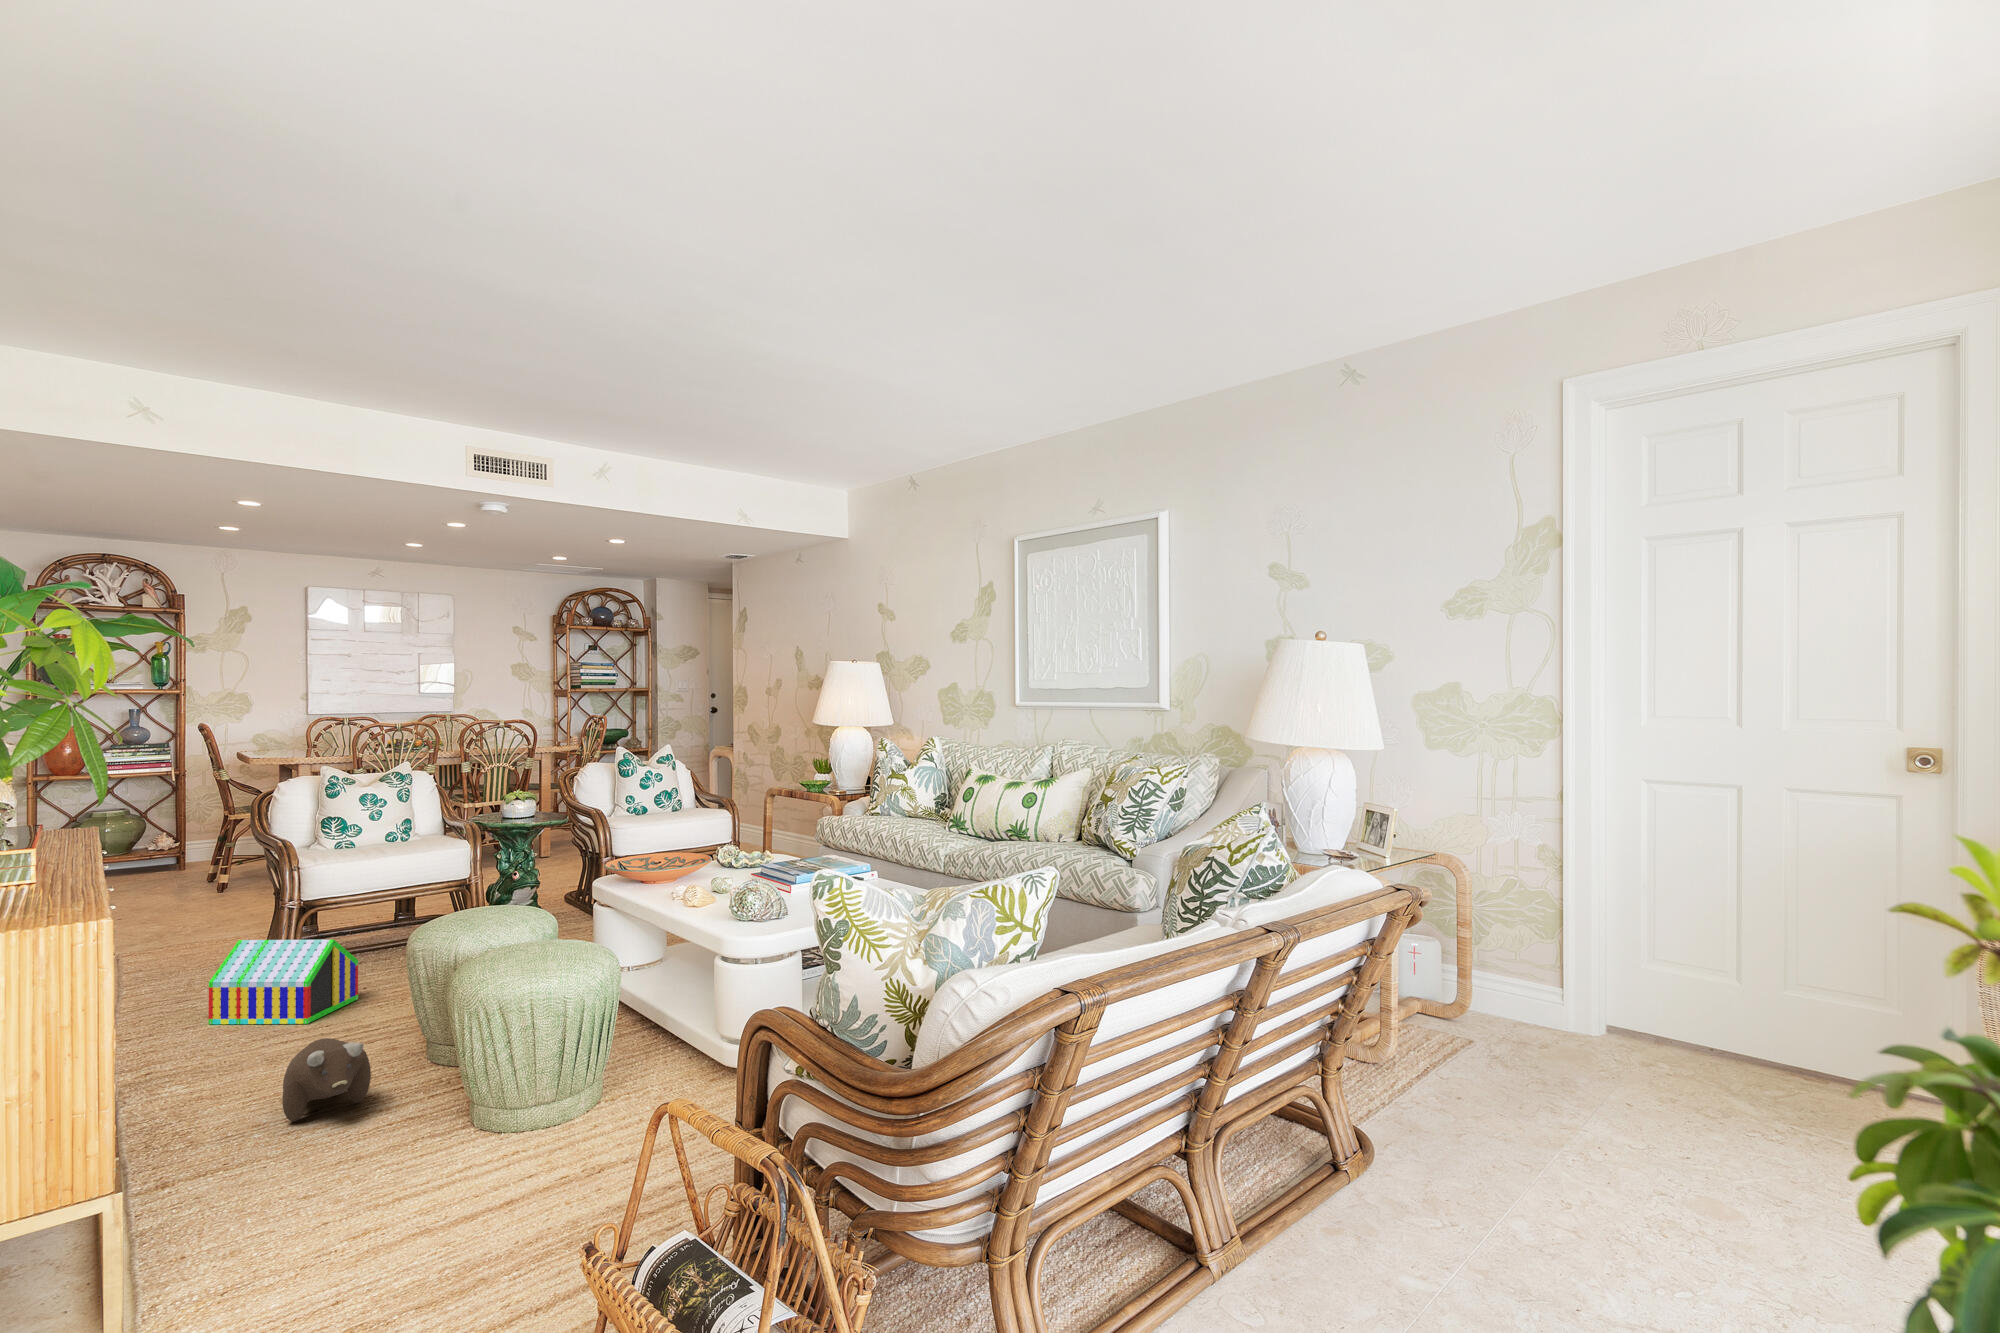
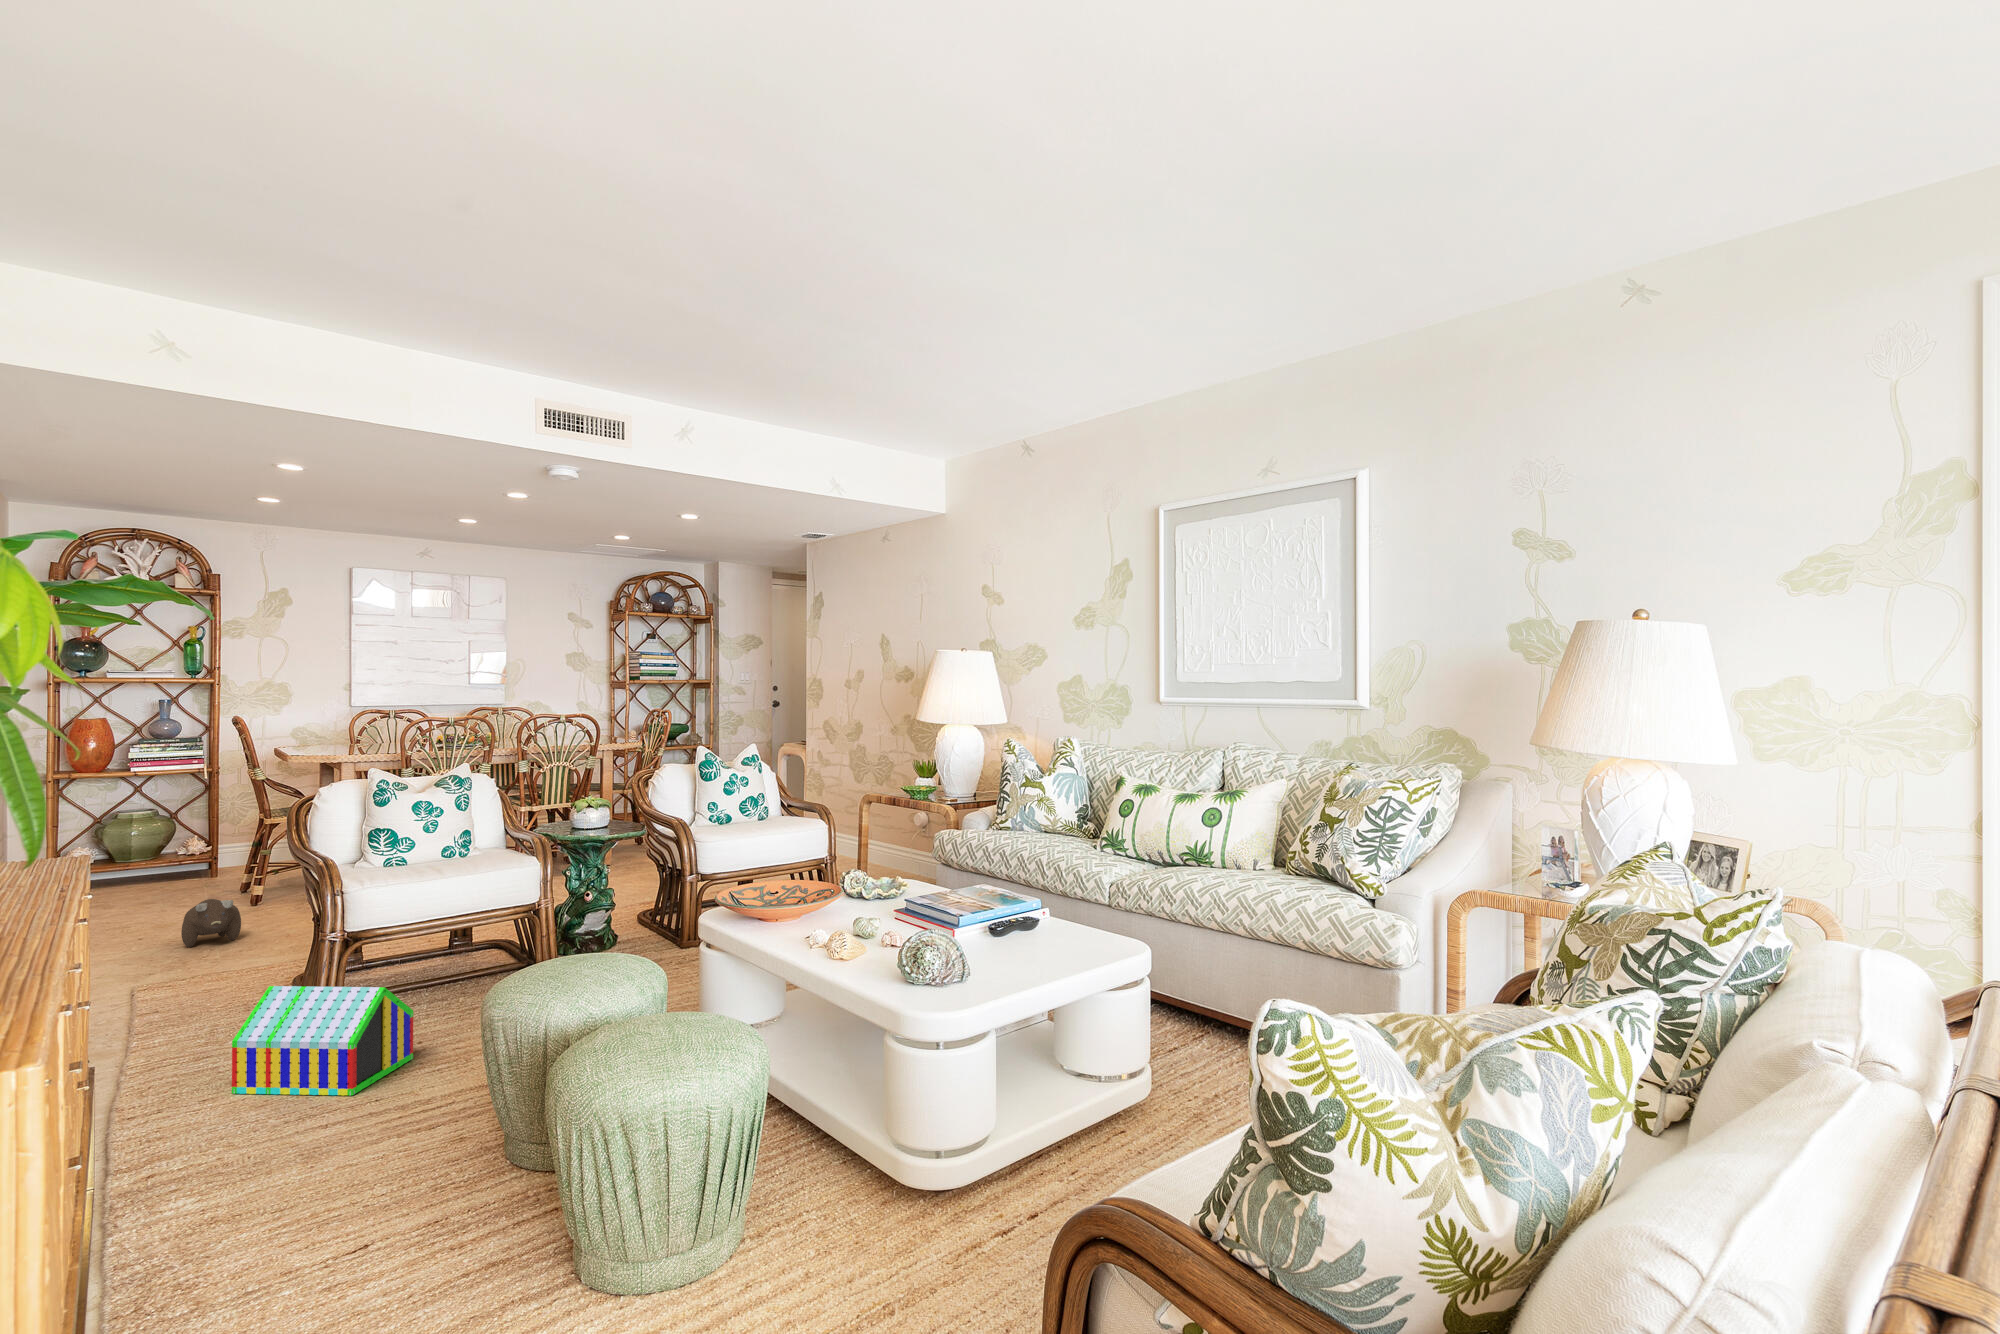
plush toy: present [282,1038,371,1122] -> present [181,899,241,947]

